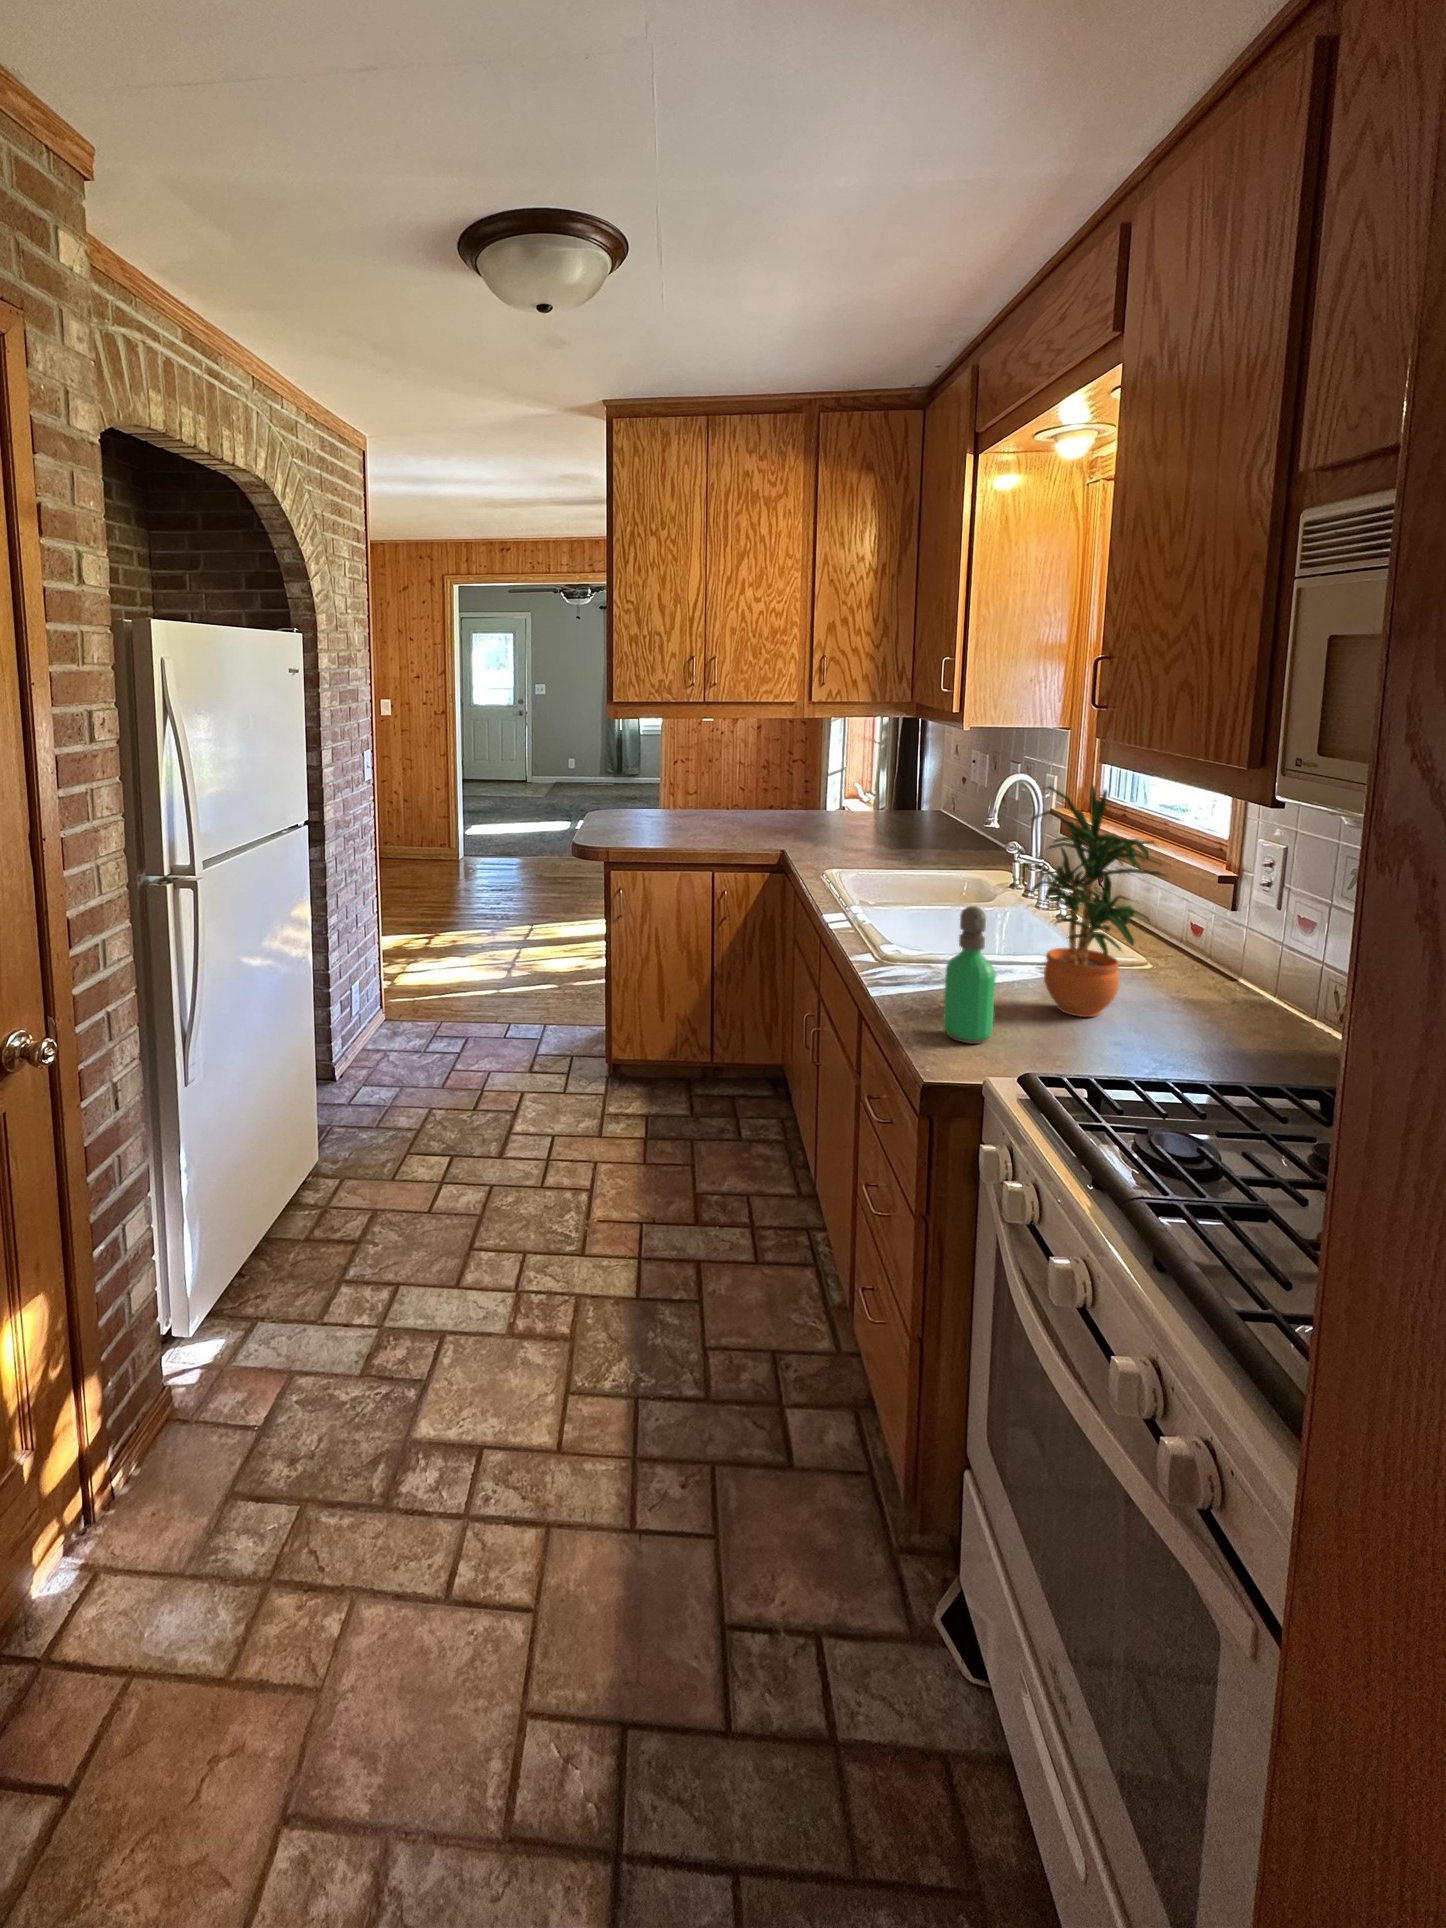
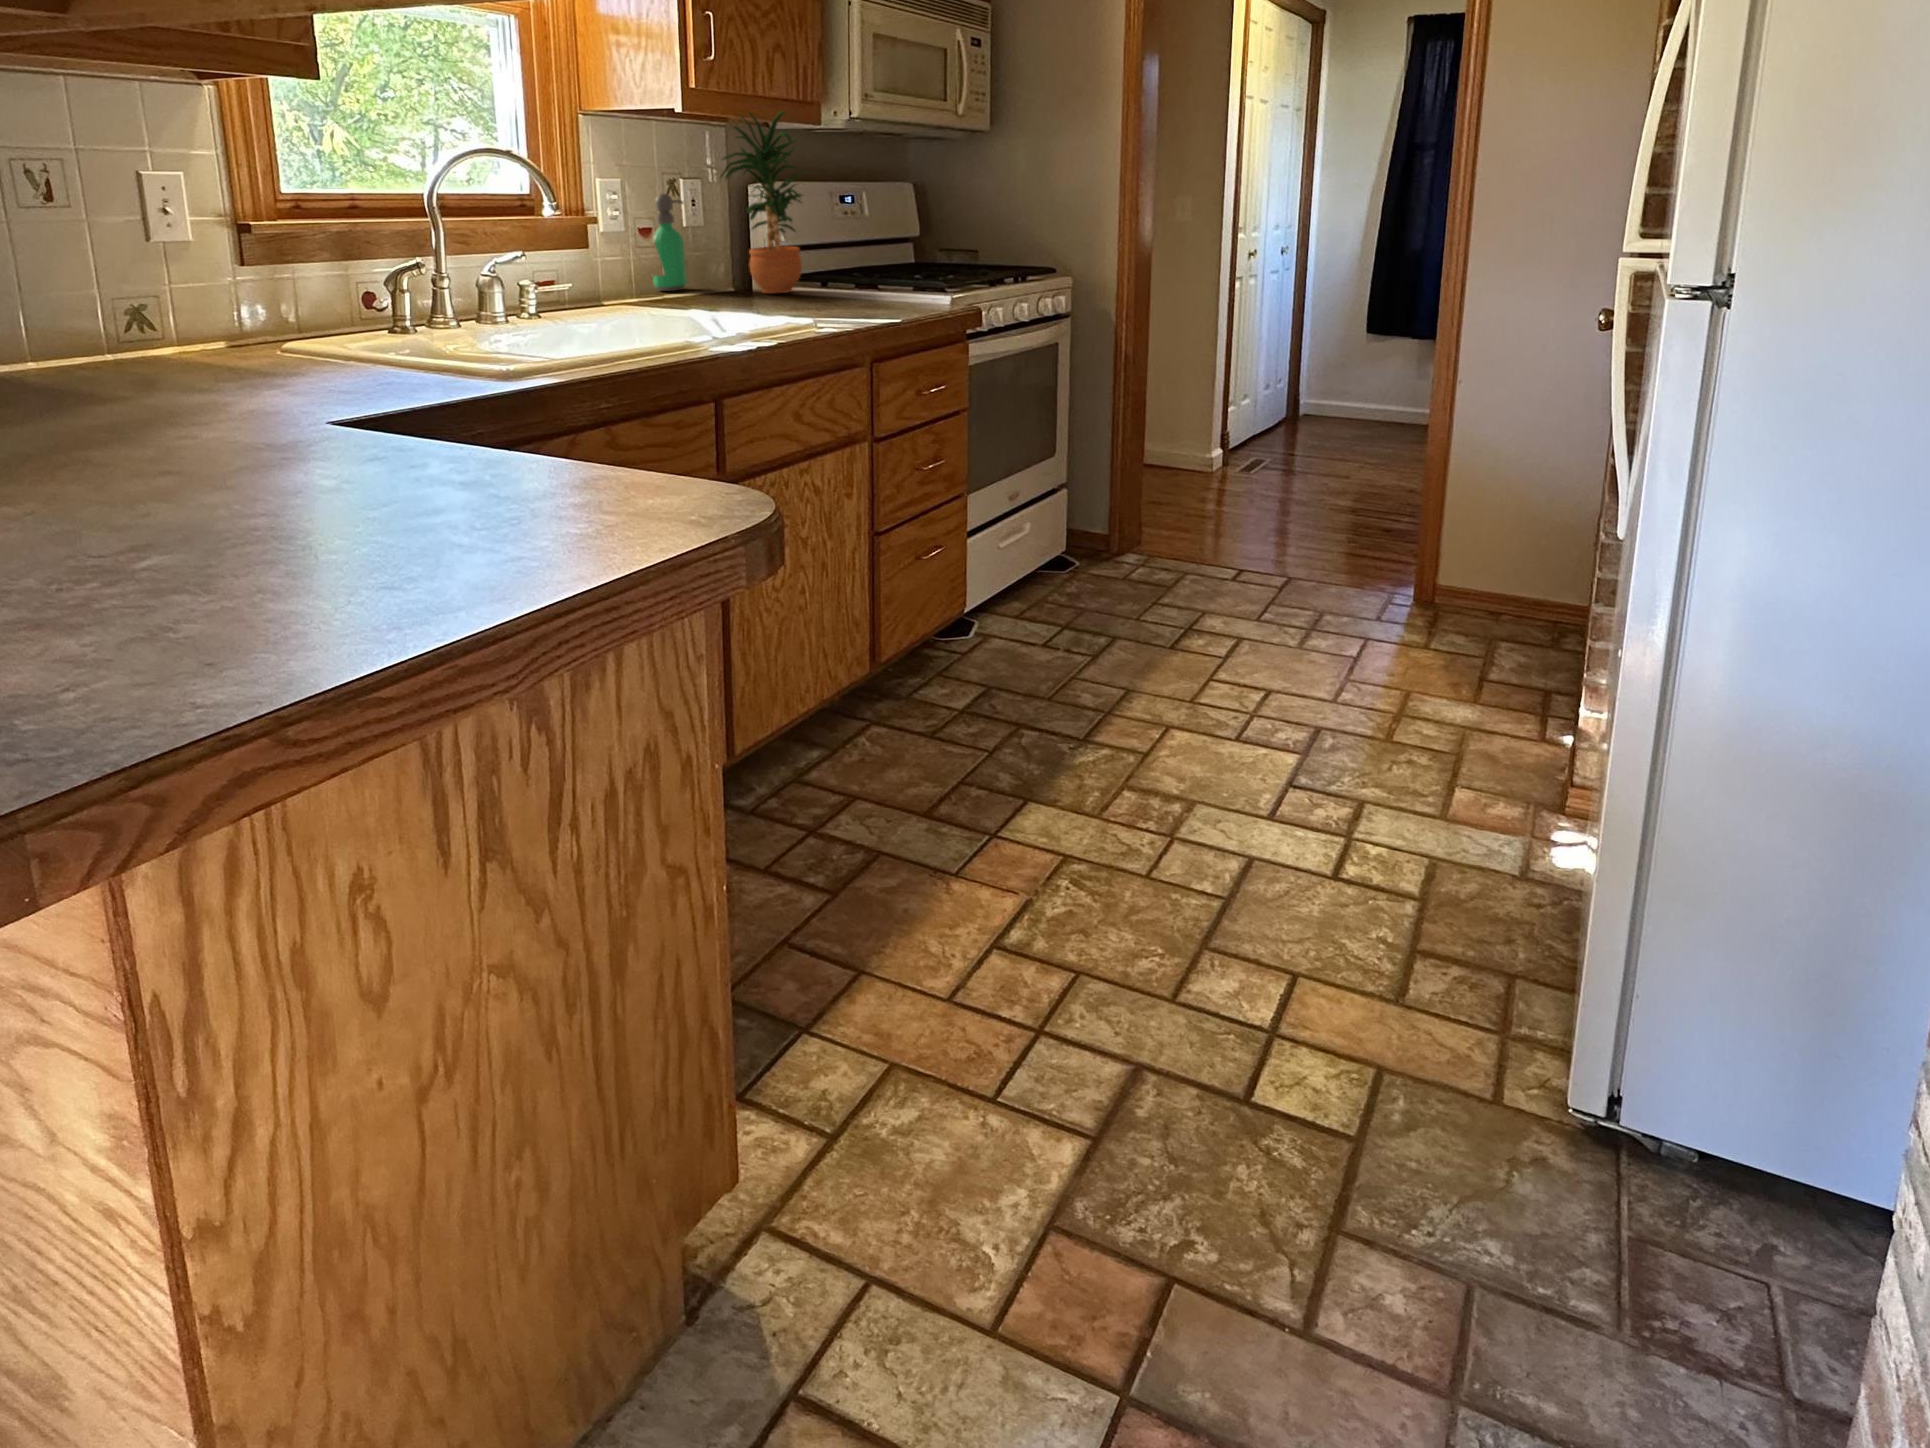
soap dispenser: present [943,906,996,1044] -> present [653,194,687,291]

